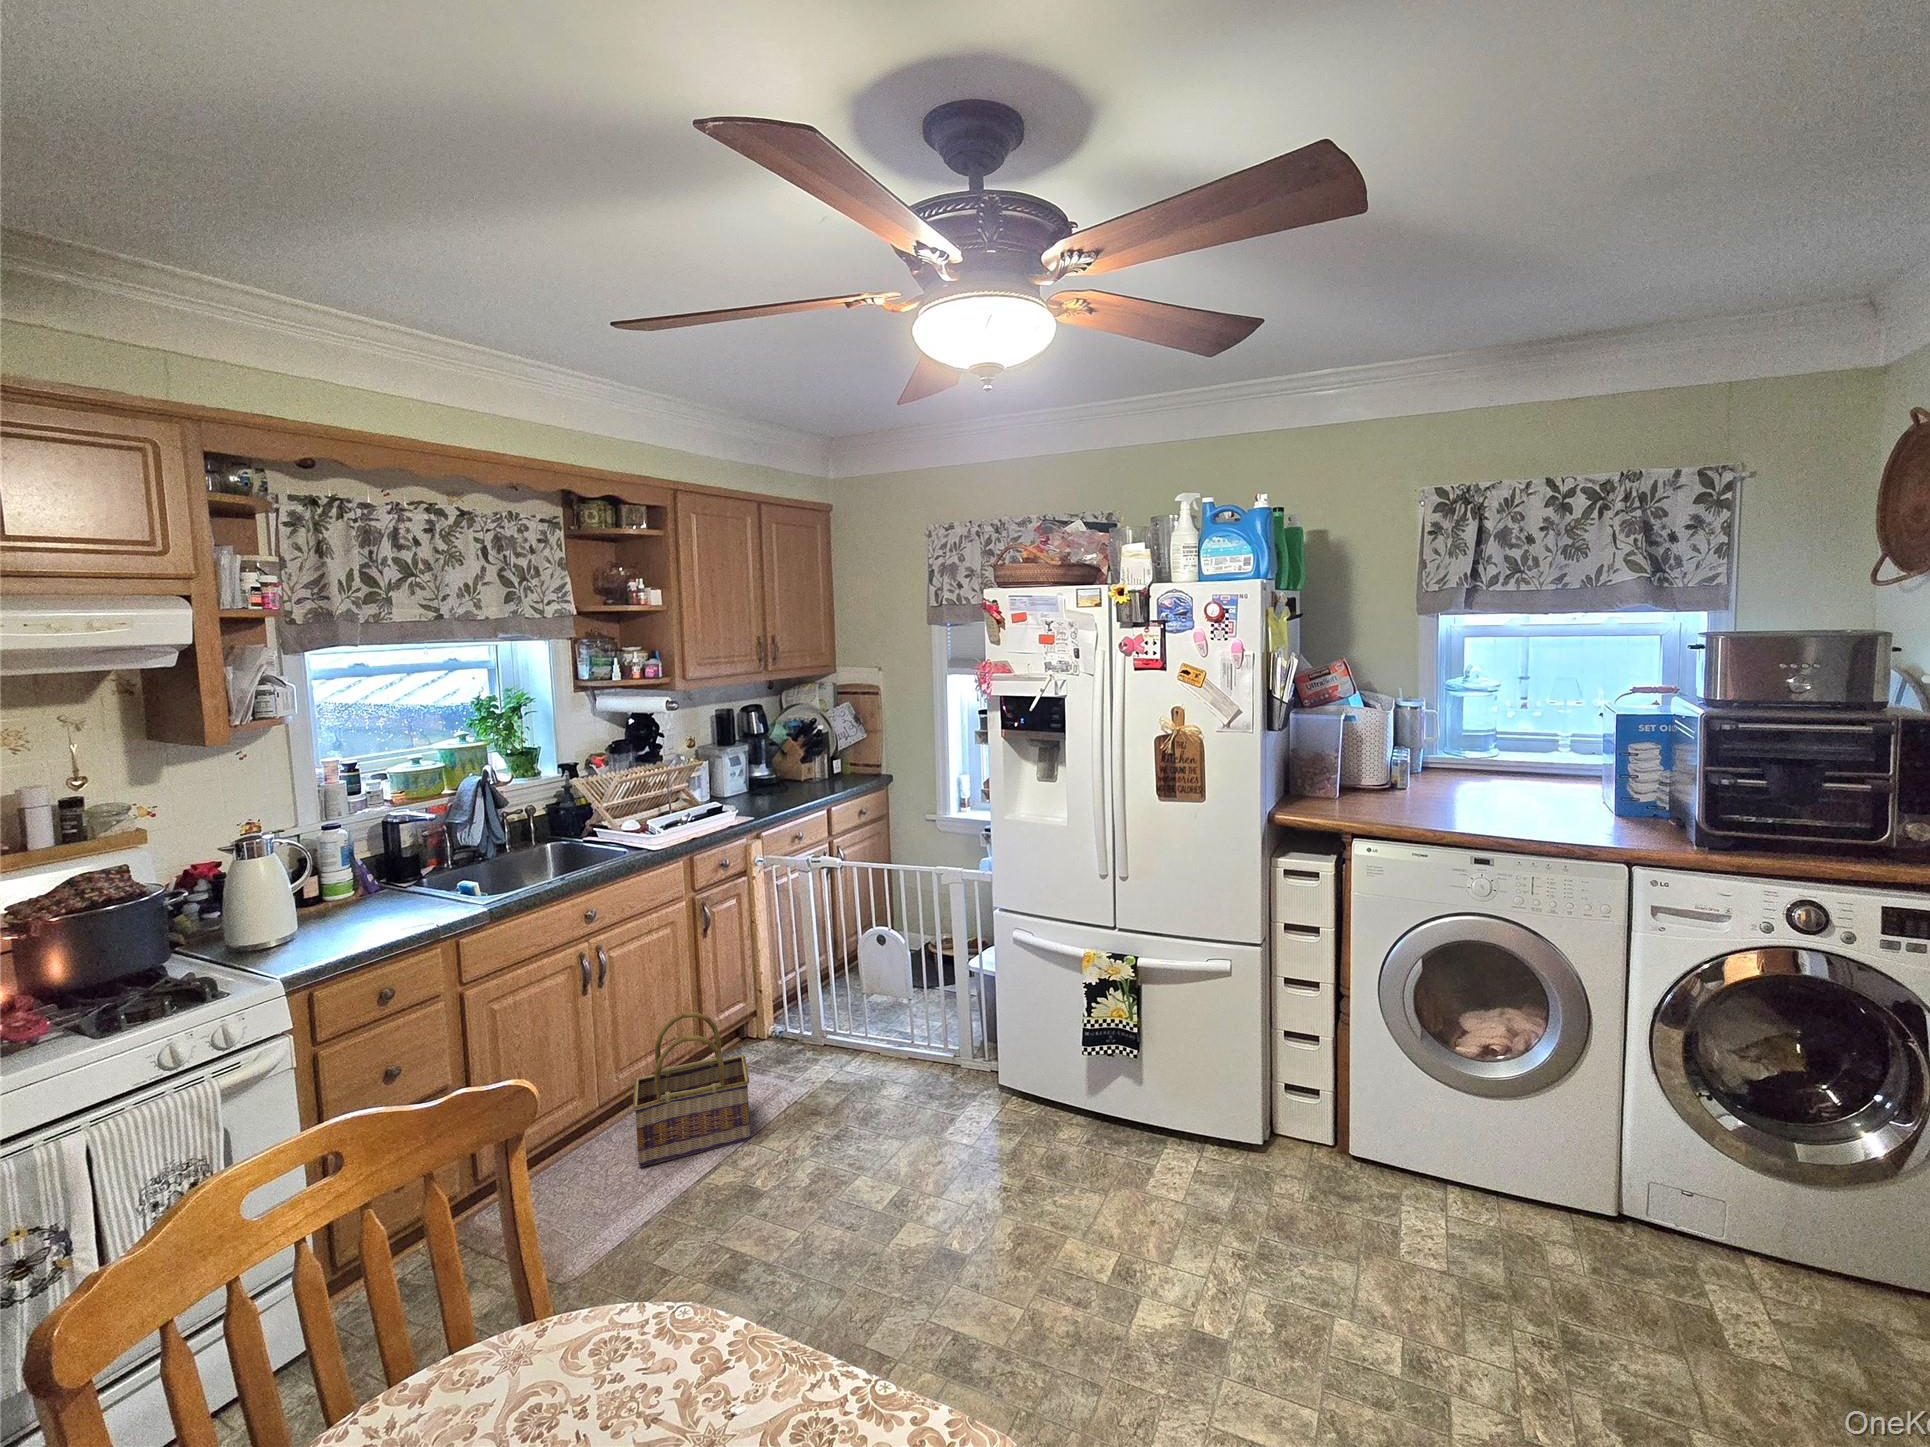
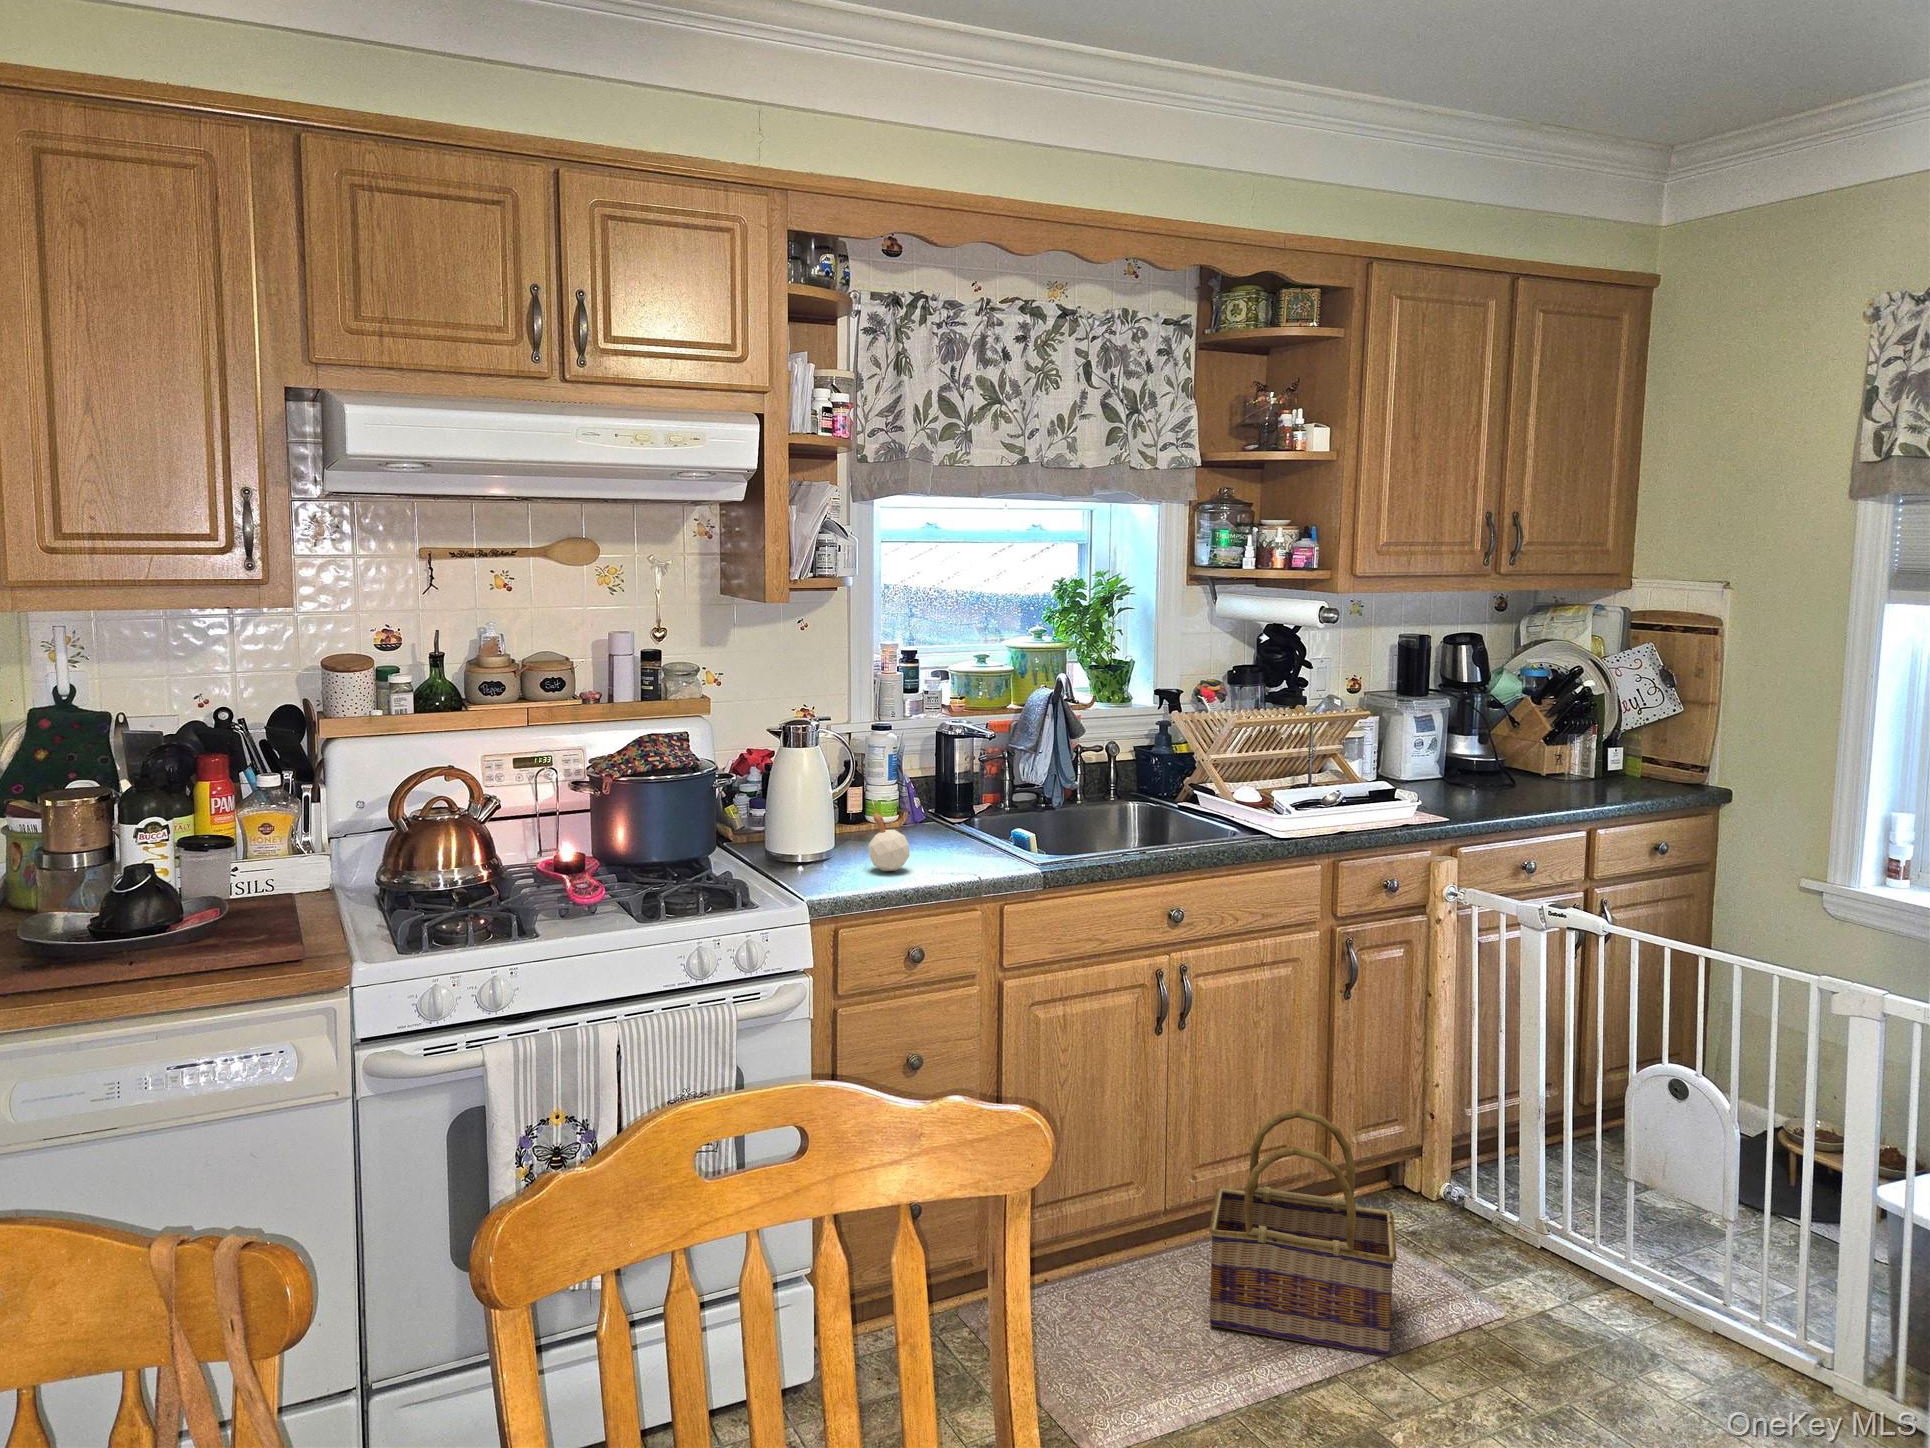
candle: none [334,885,374,937] -> present [868,800,909,871]

